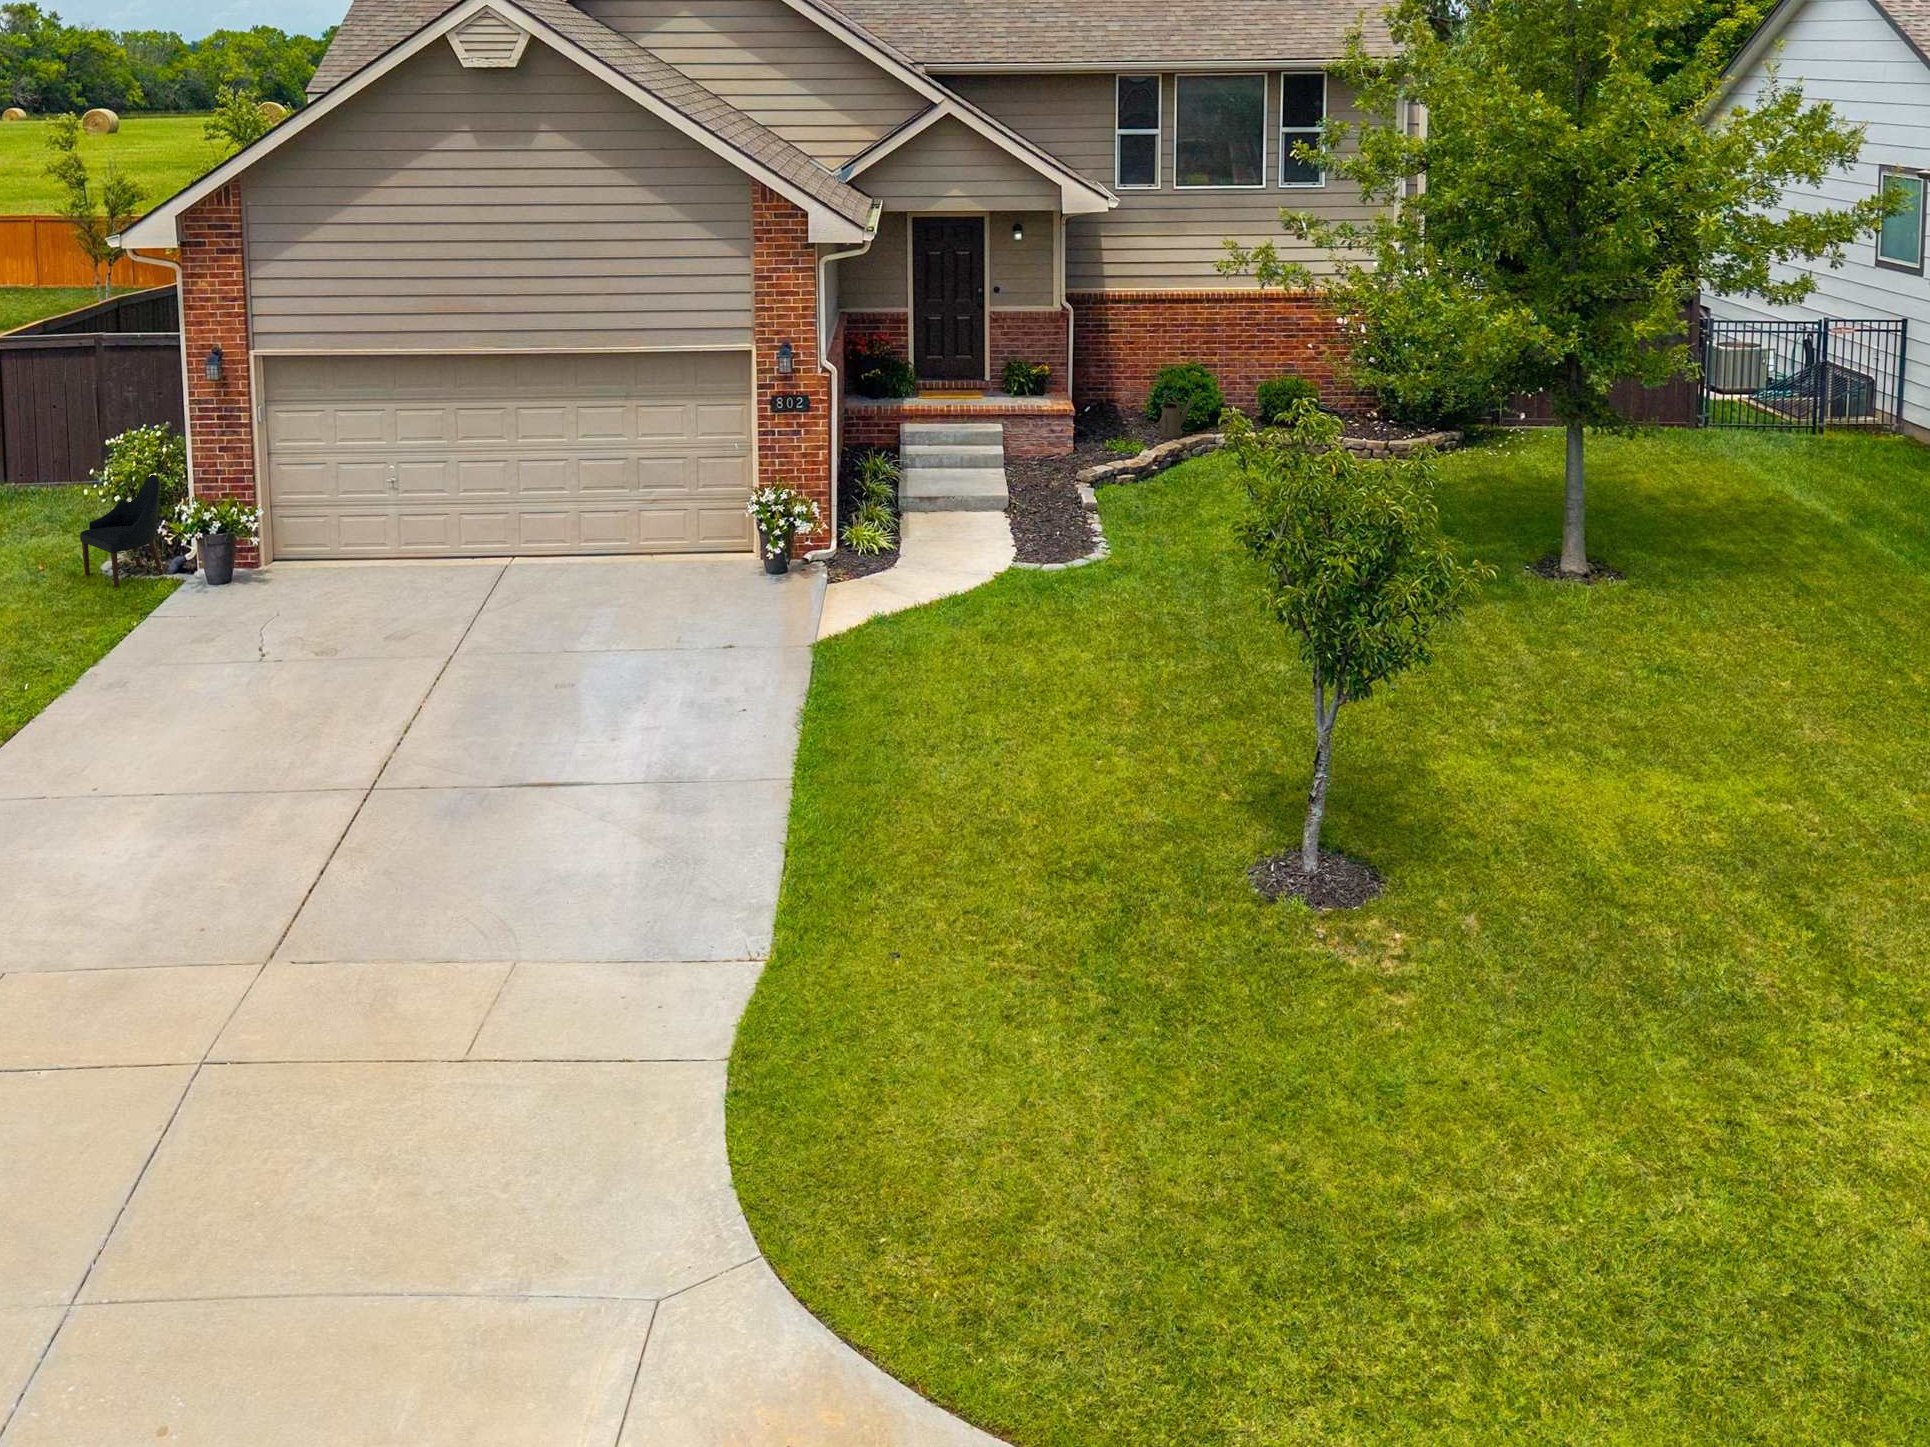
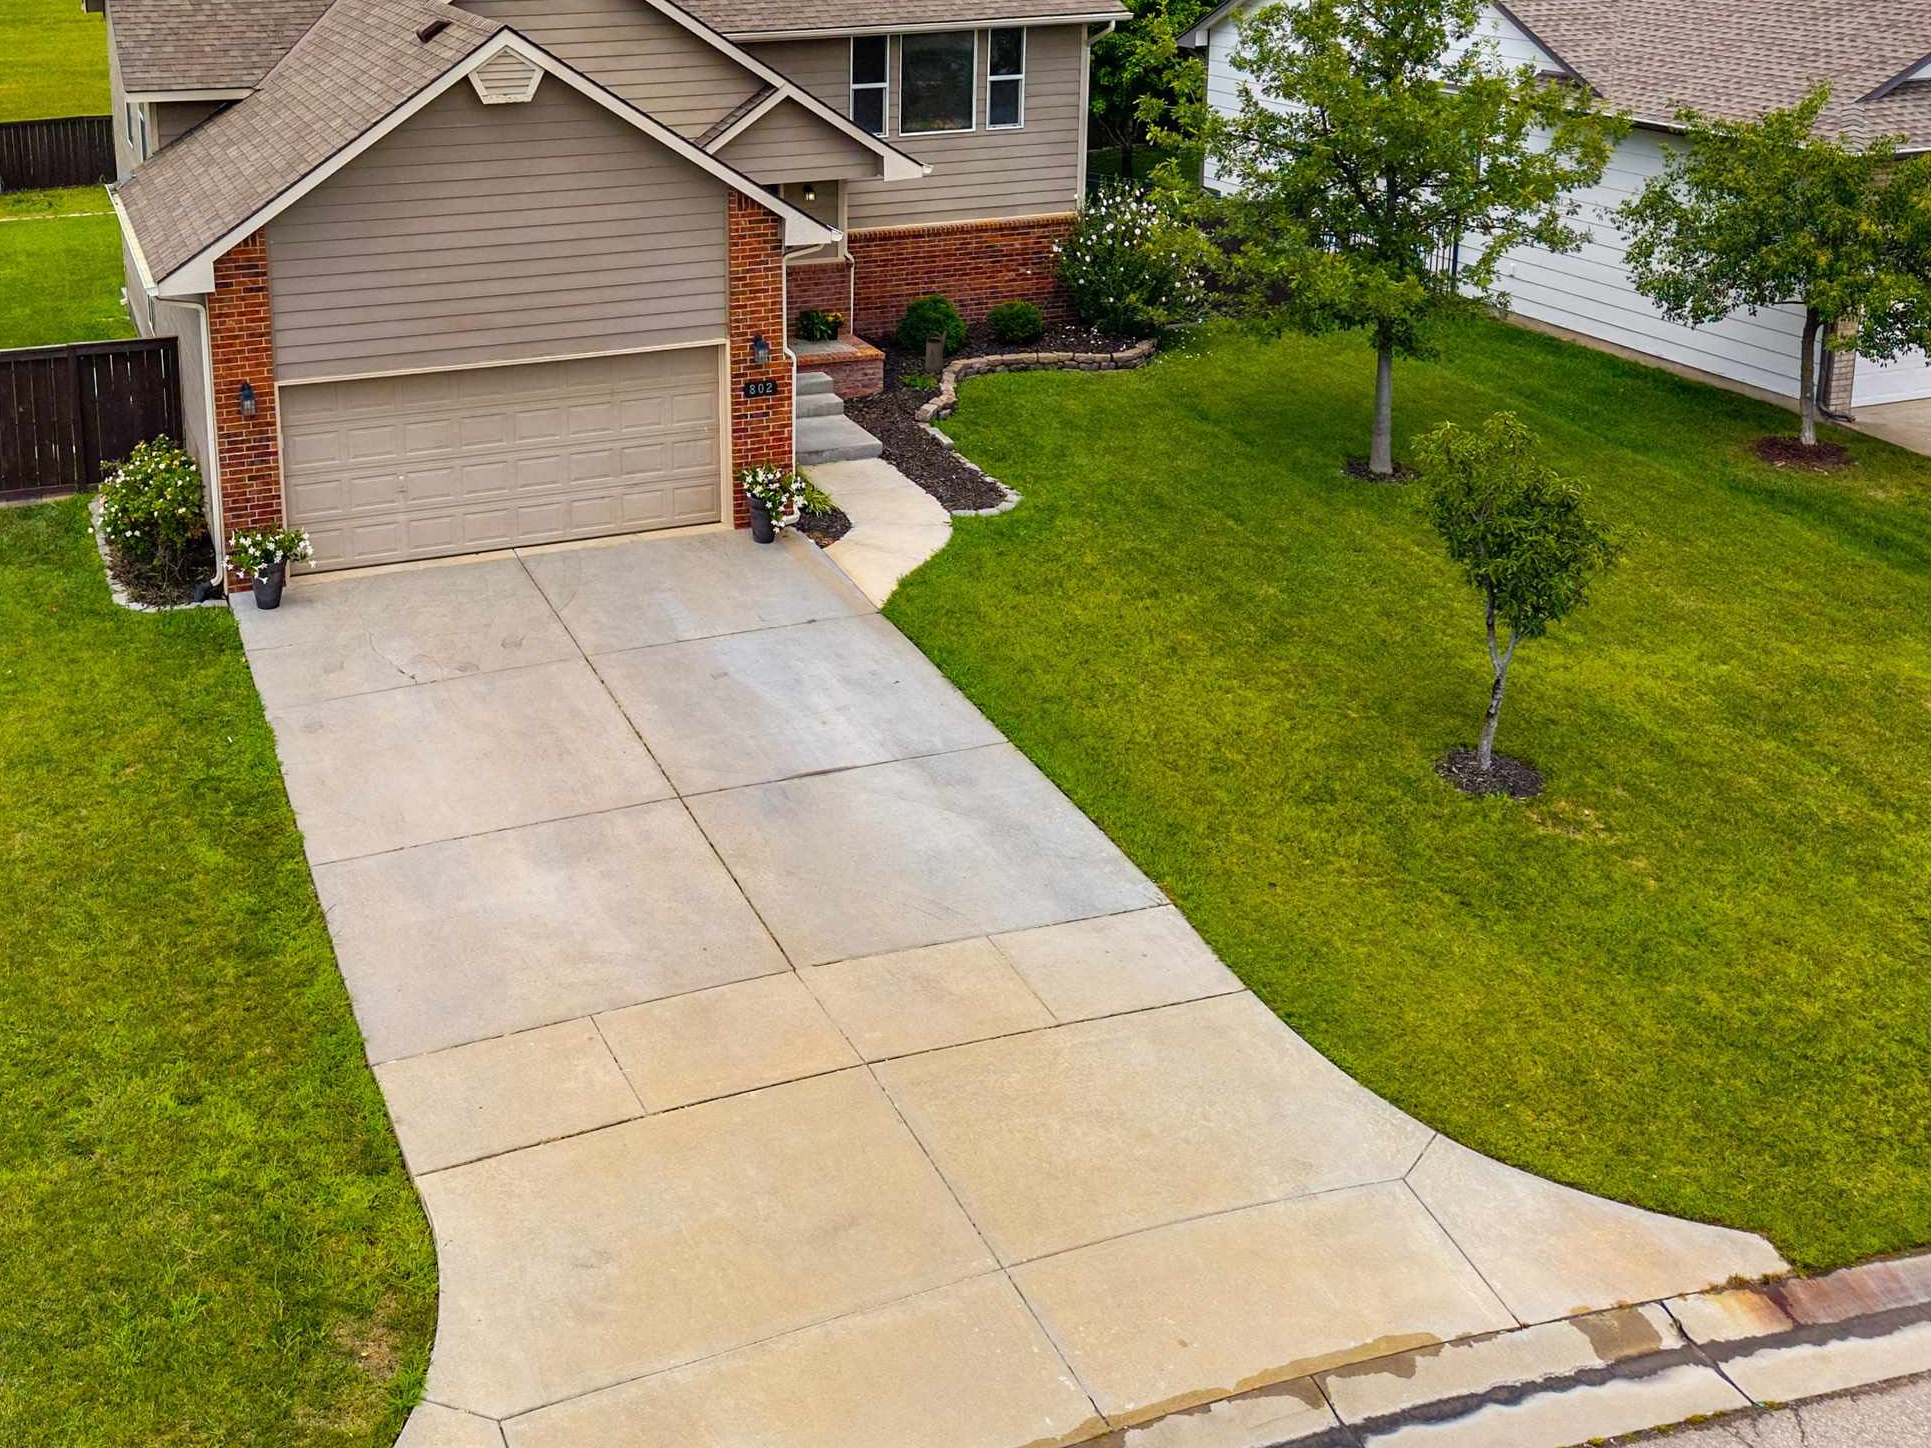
chair: present [80,475,163,587] -> none [122,505,203,617]

